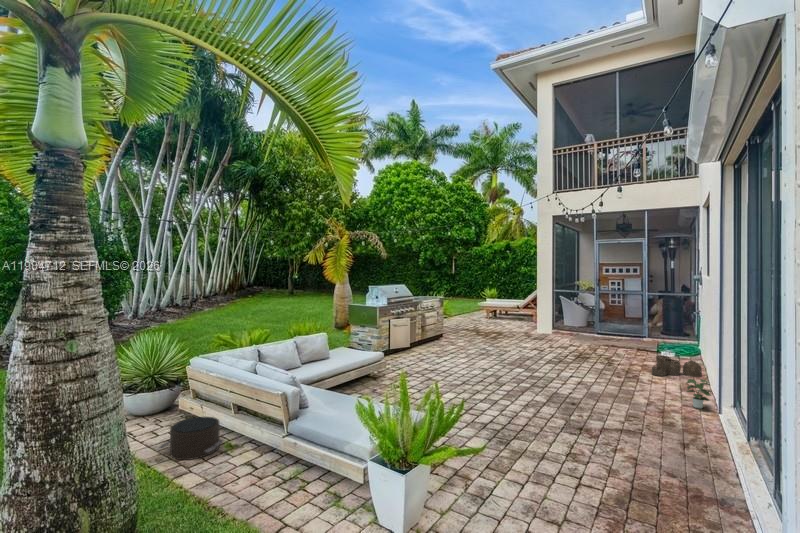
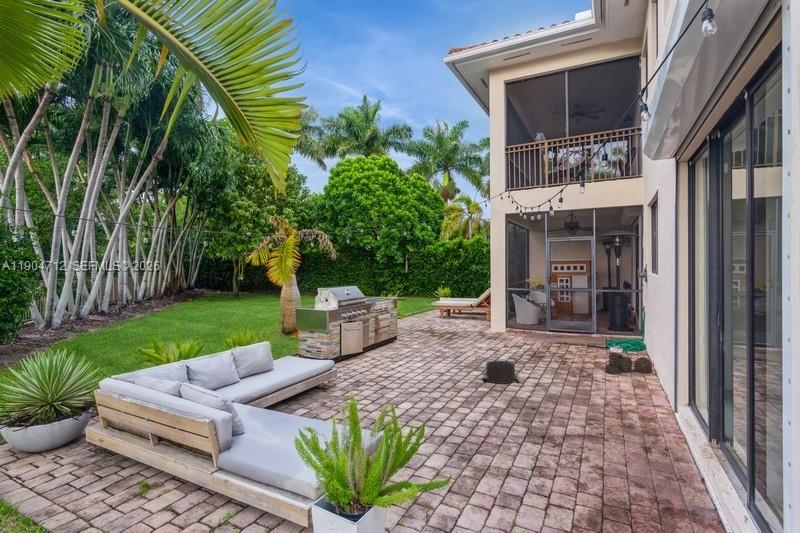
potted plant: present [687,379,711,408] -> none [642,377,669,407]
pouf: present [160,417,223,460] -> present [483,361,520,384]

